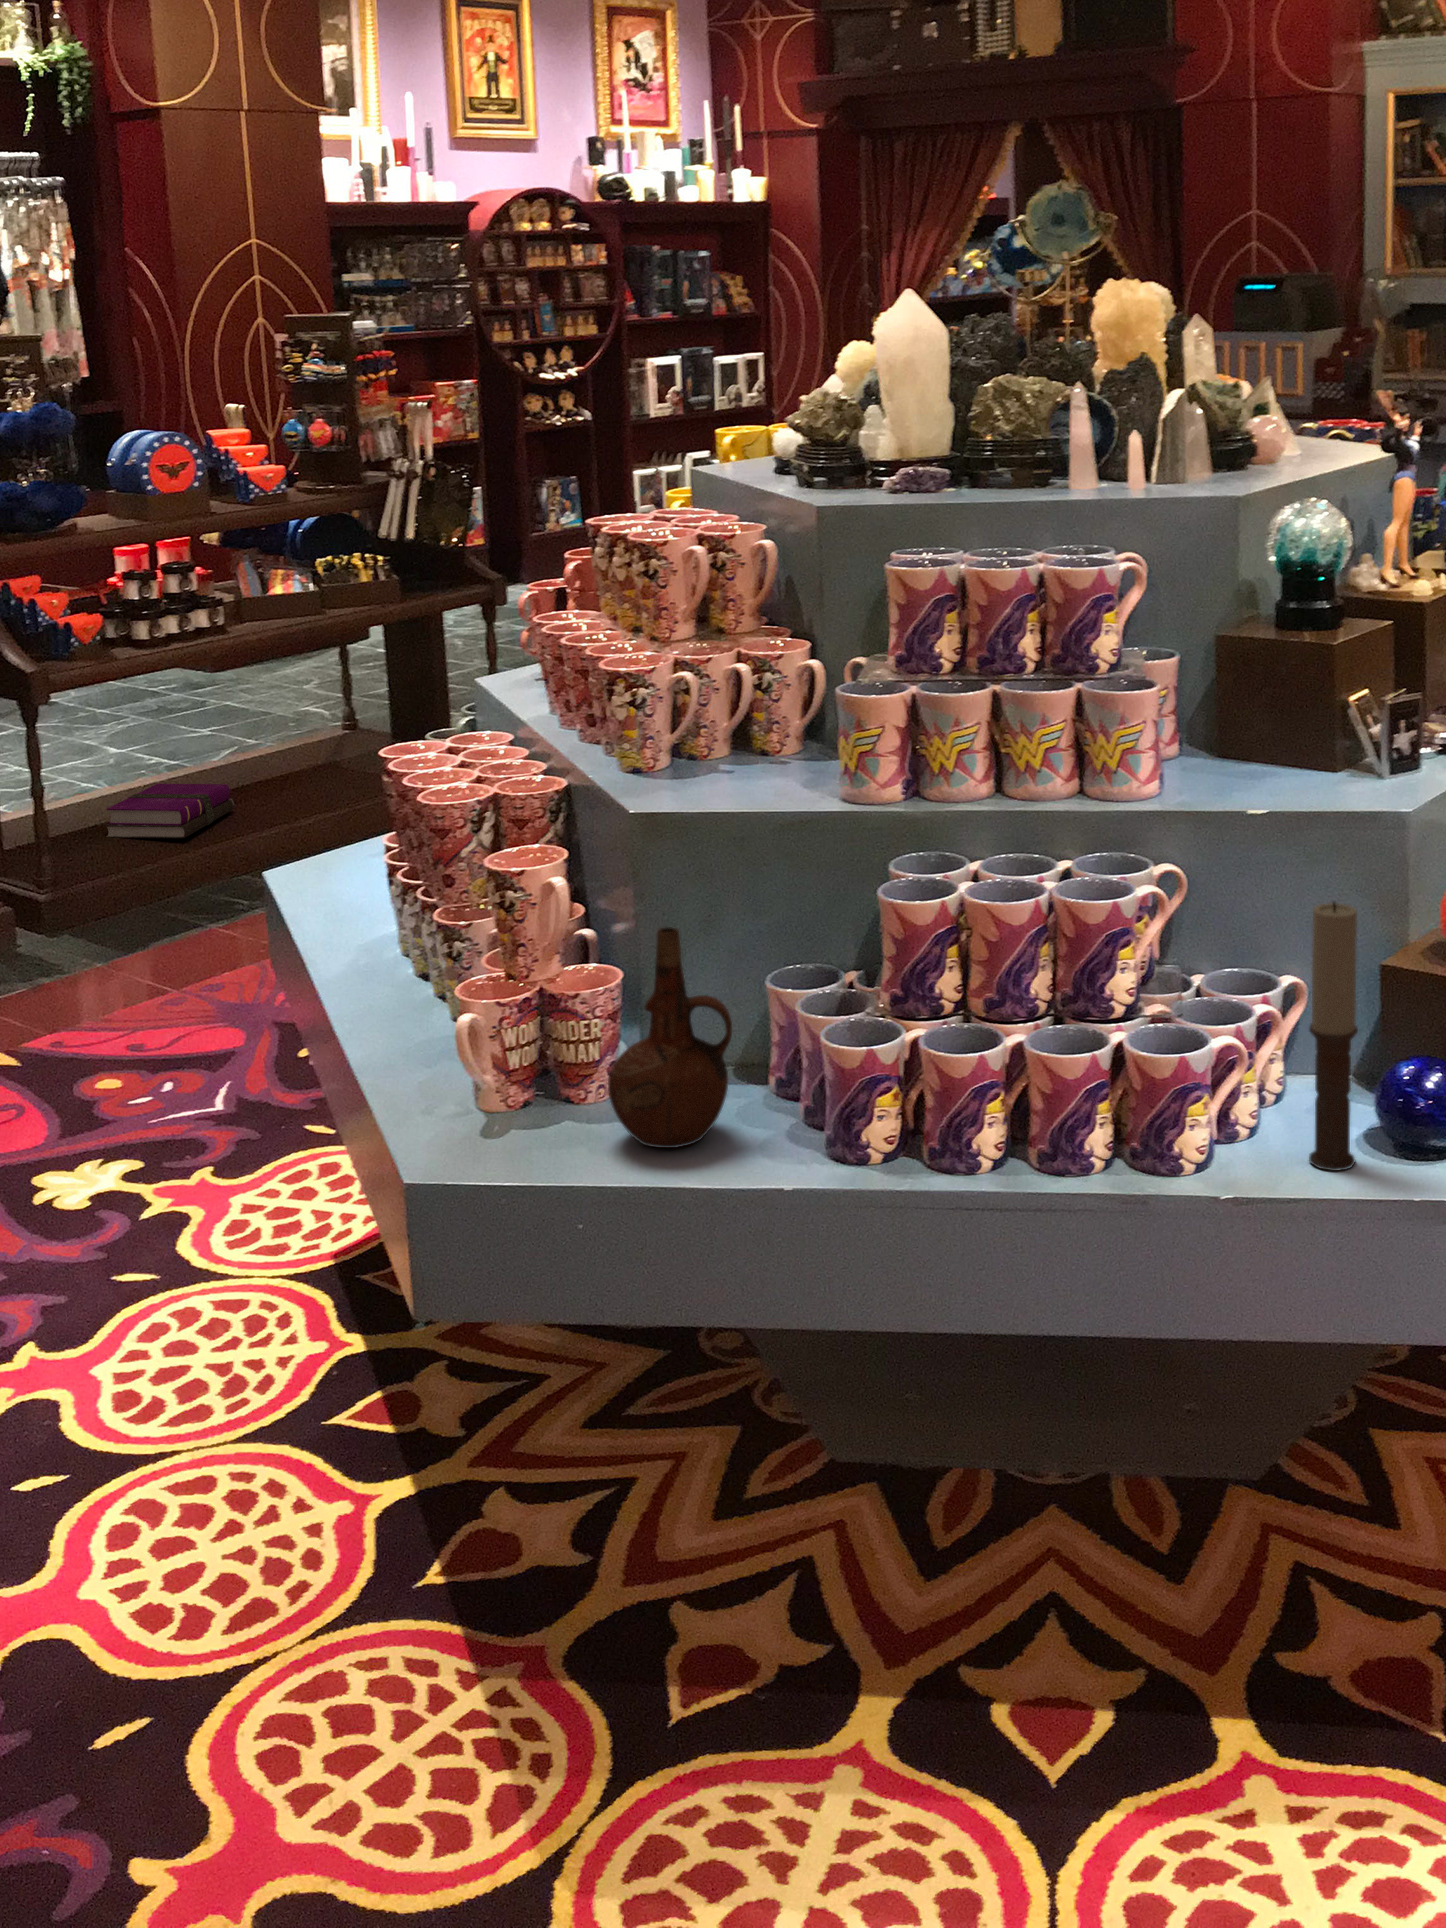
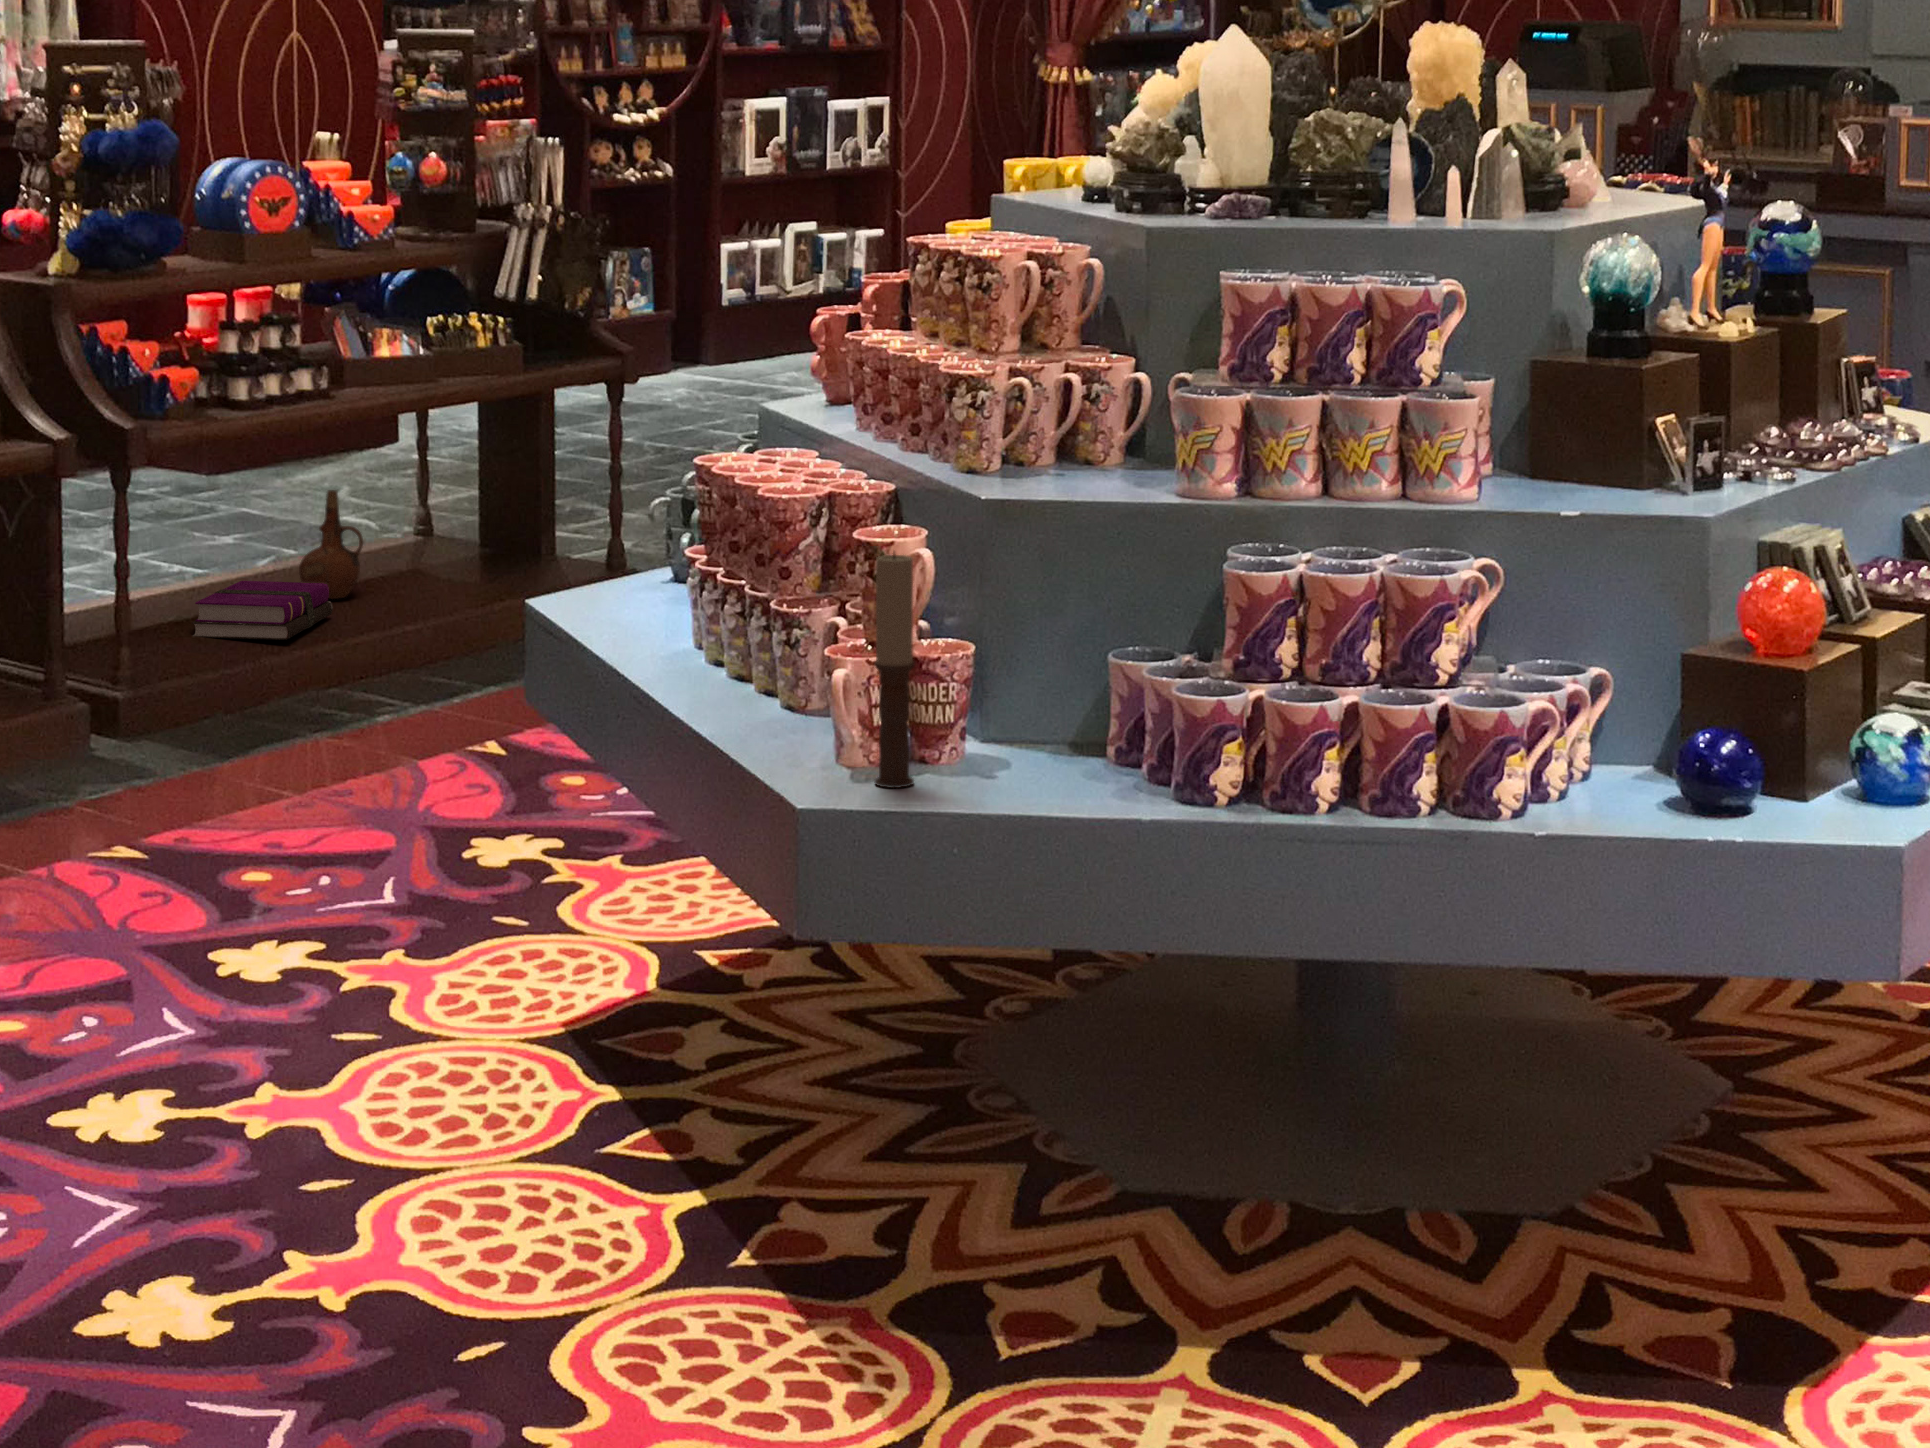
candle: present [1309,902,1358,1171] -> present [874,553,915,788]
ceramic pitcher: present [608,927,732,1148] -> present [299,490,363,599]

